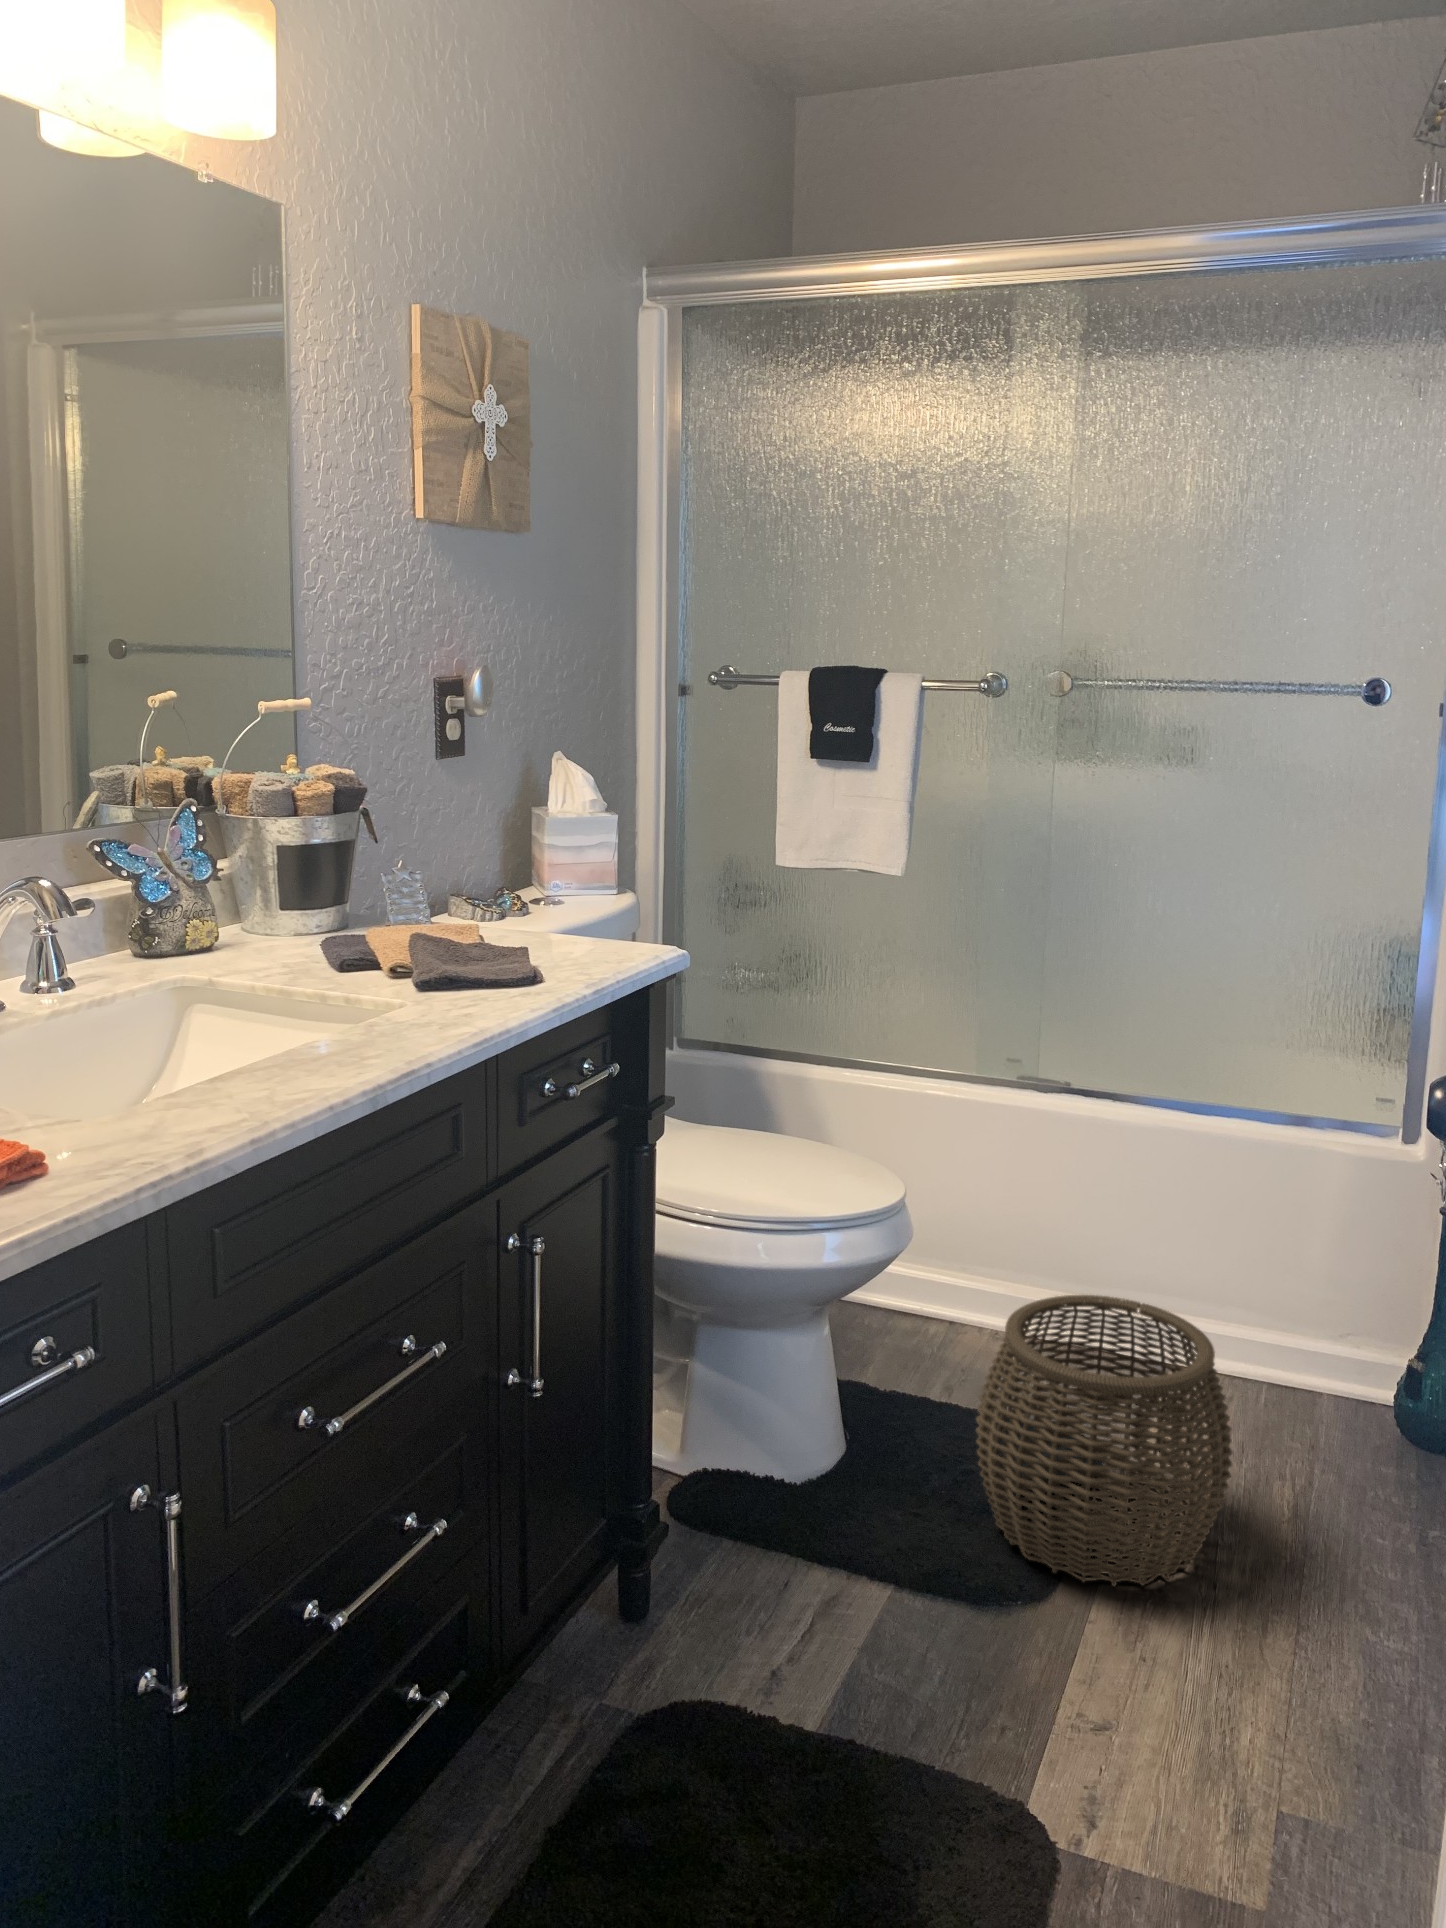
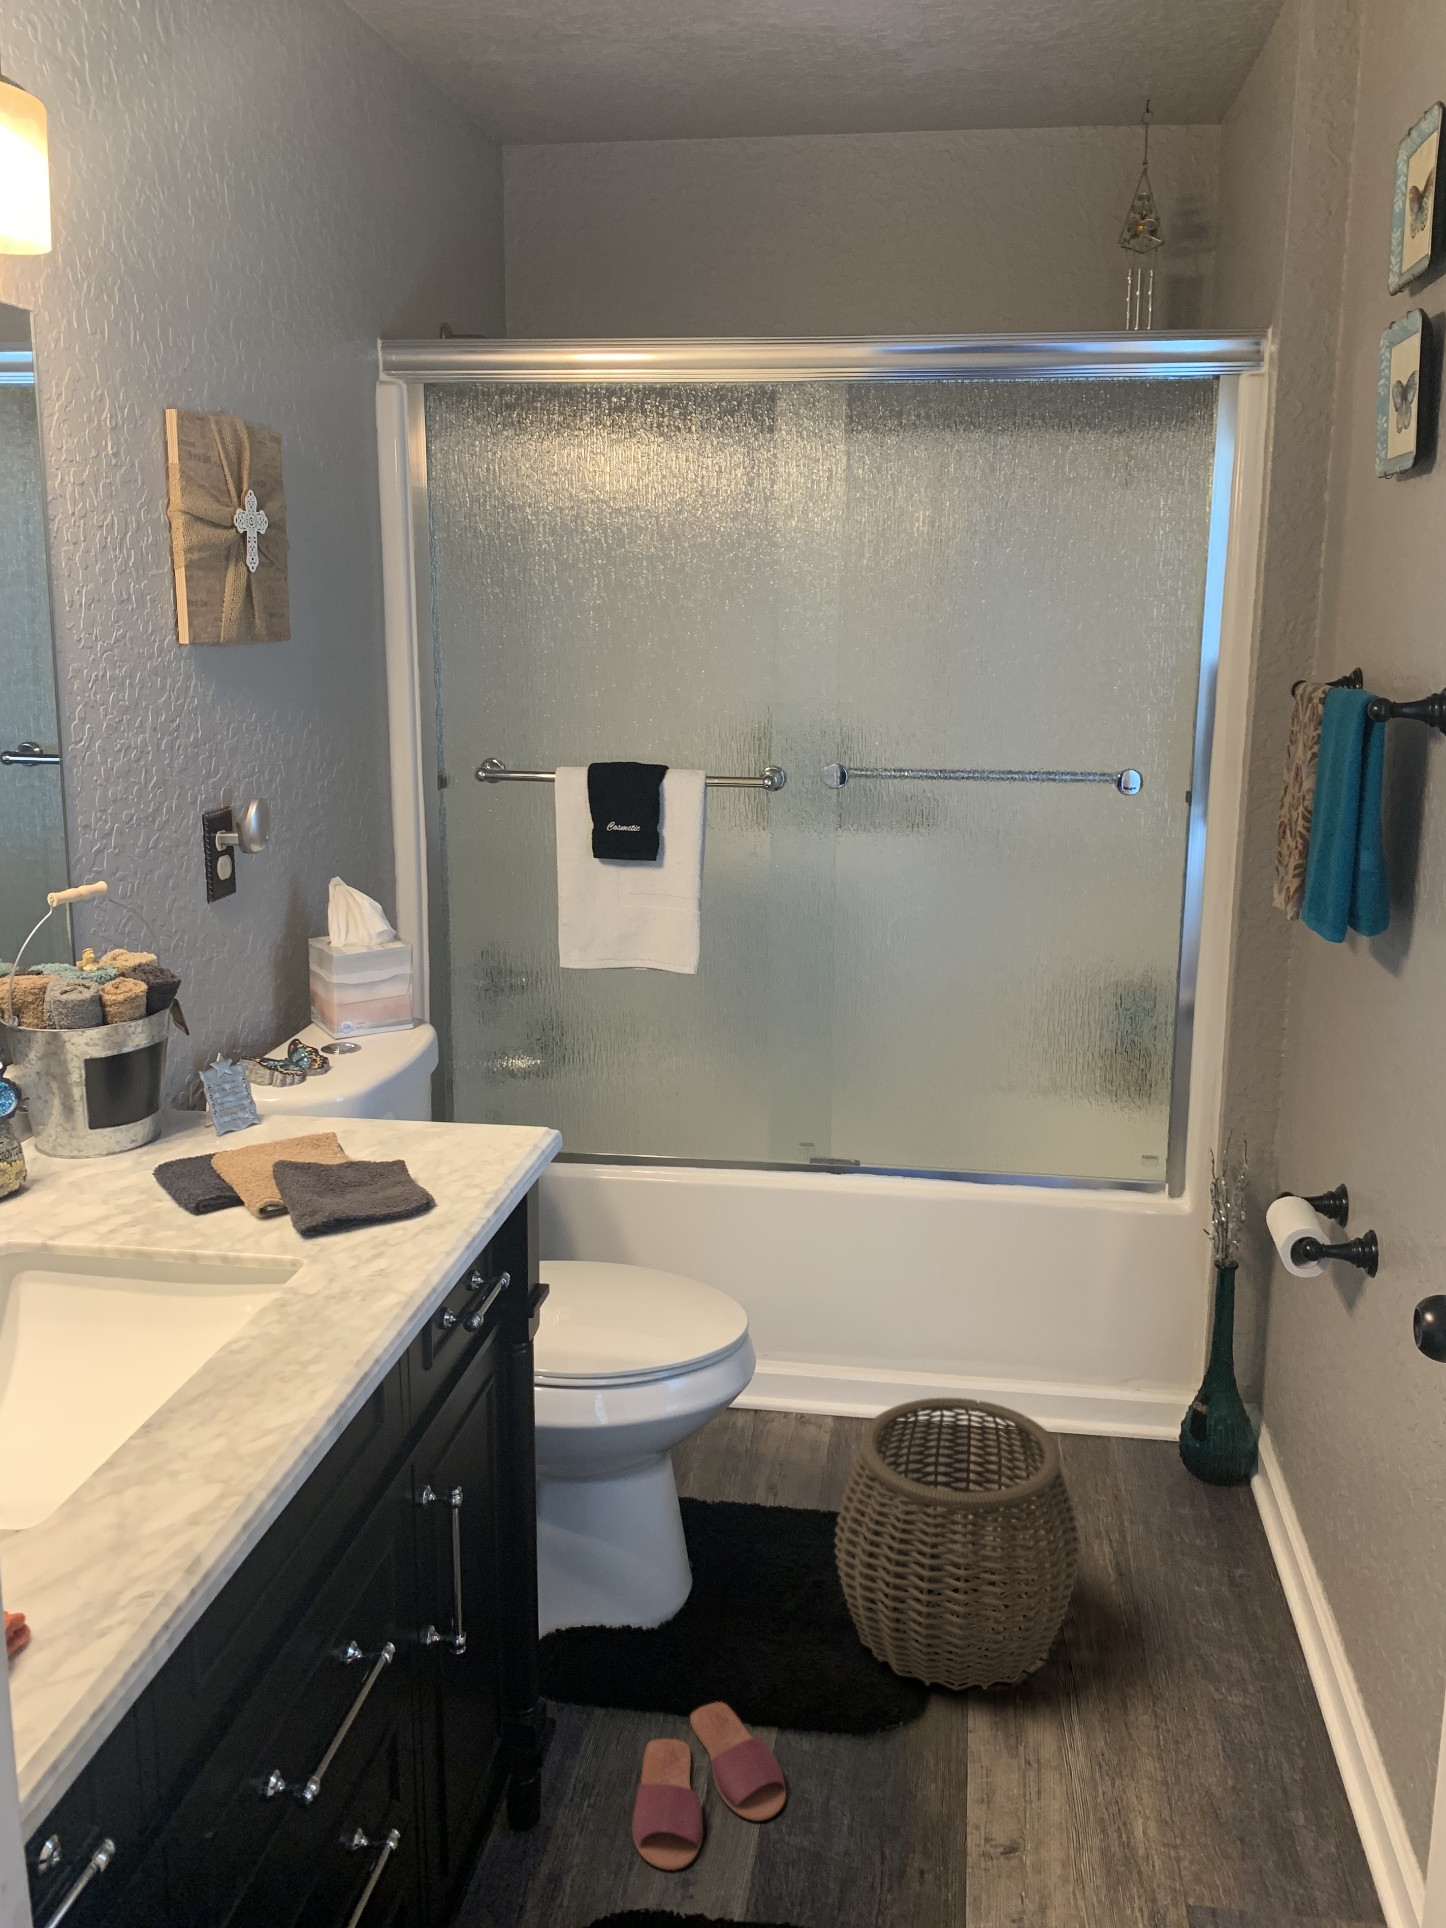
slippers: none [725,1550,884,1678] -> present [632,1702,786,1870]

